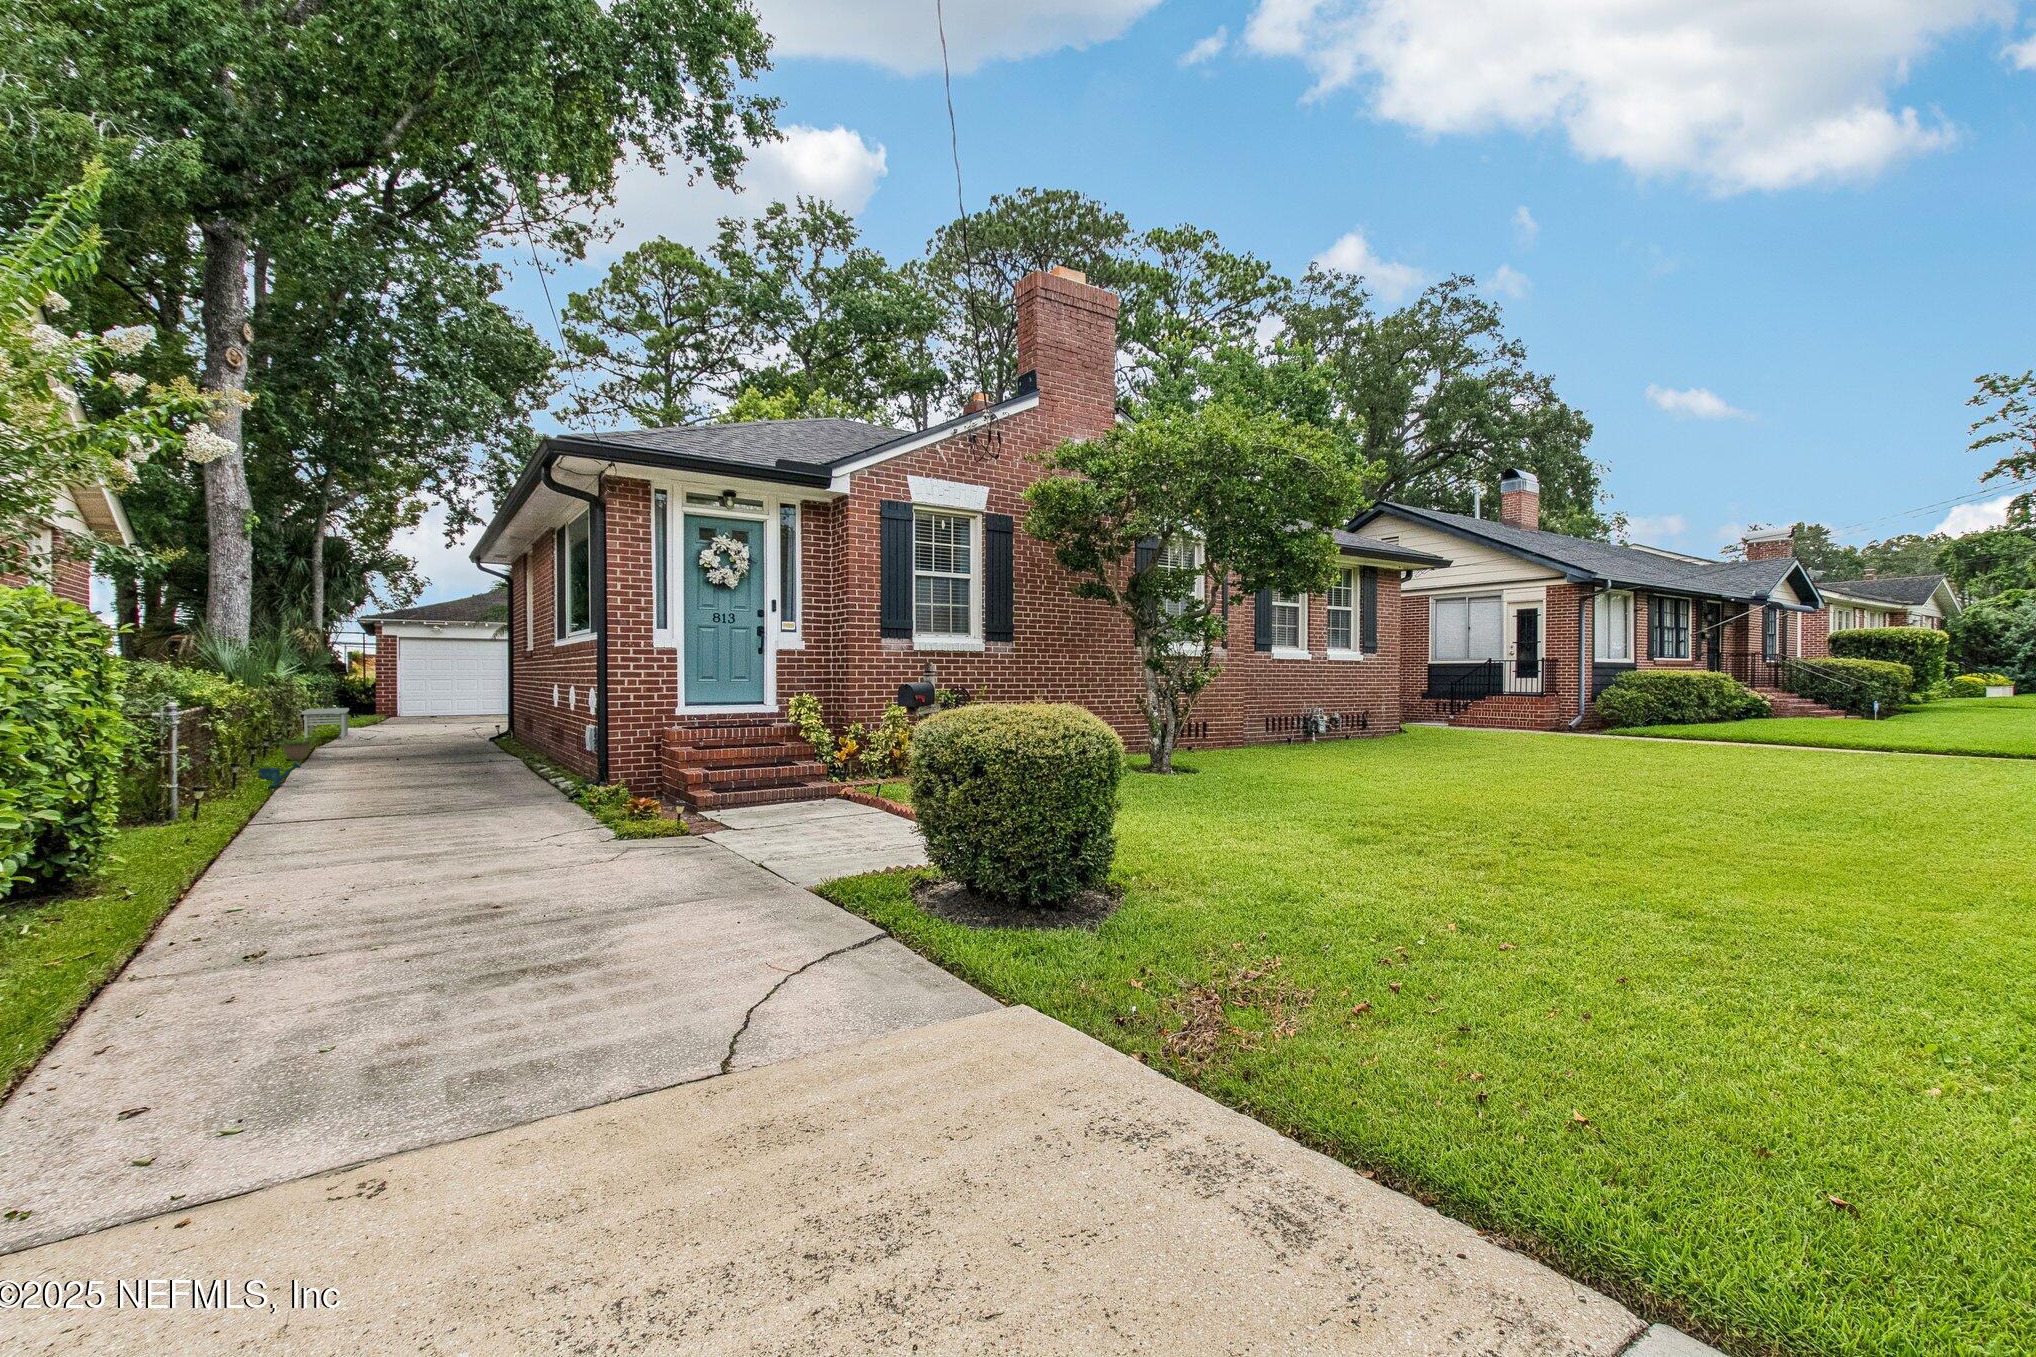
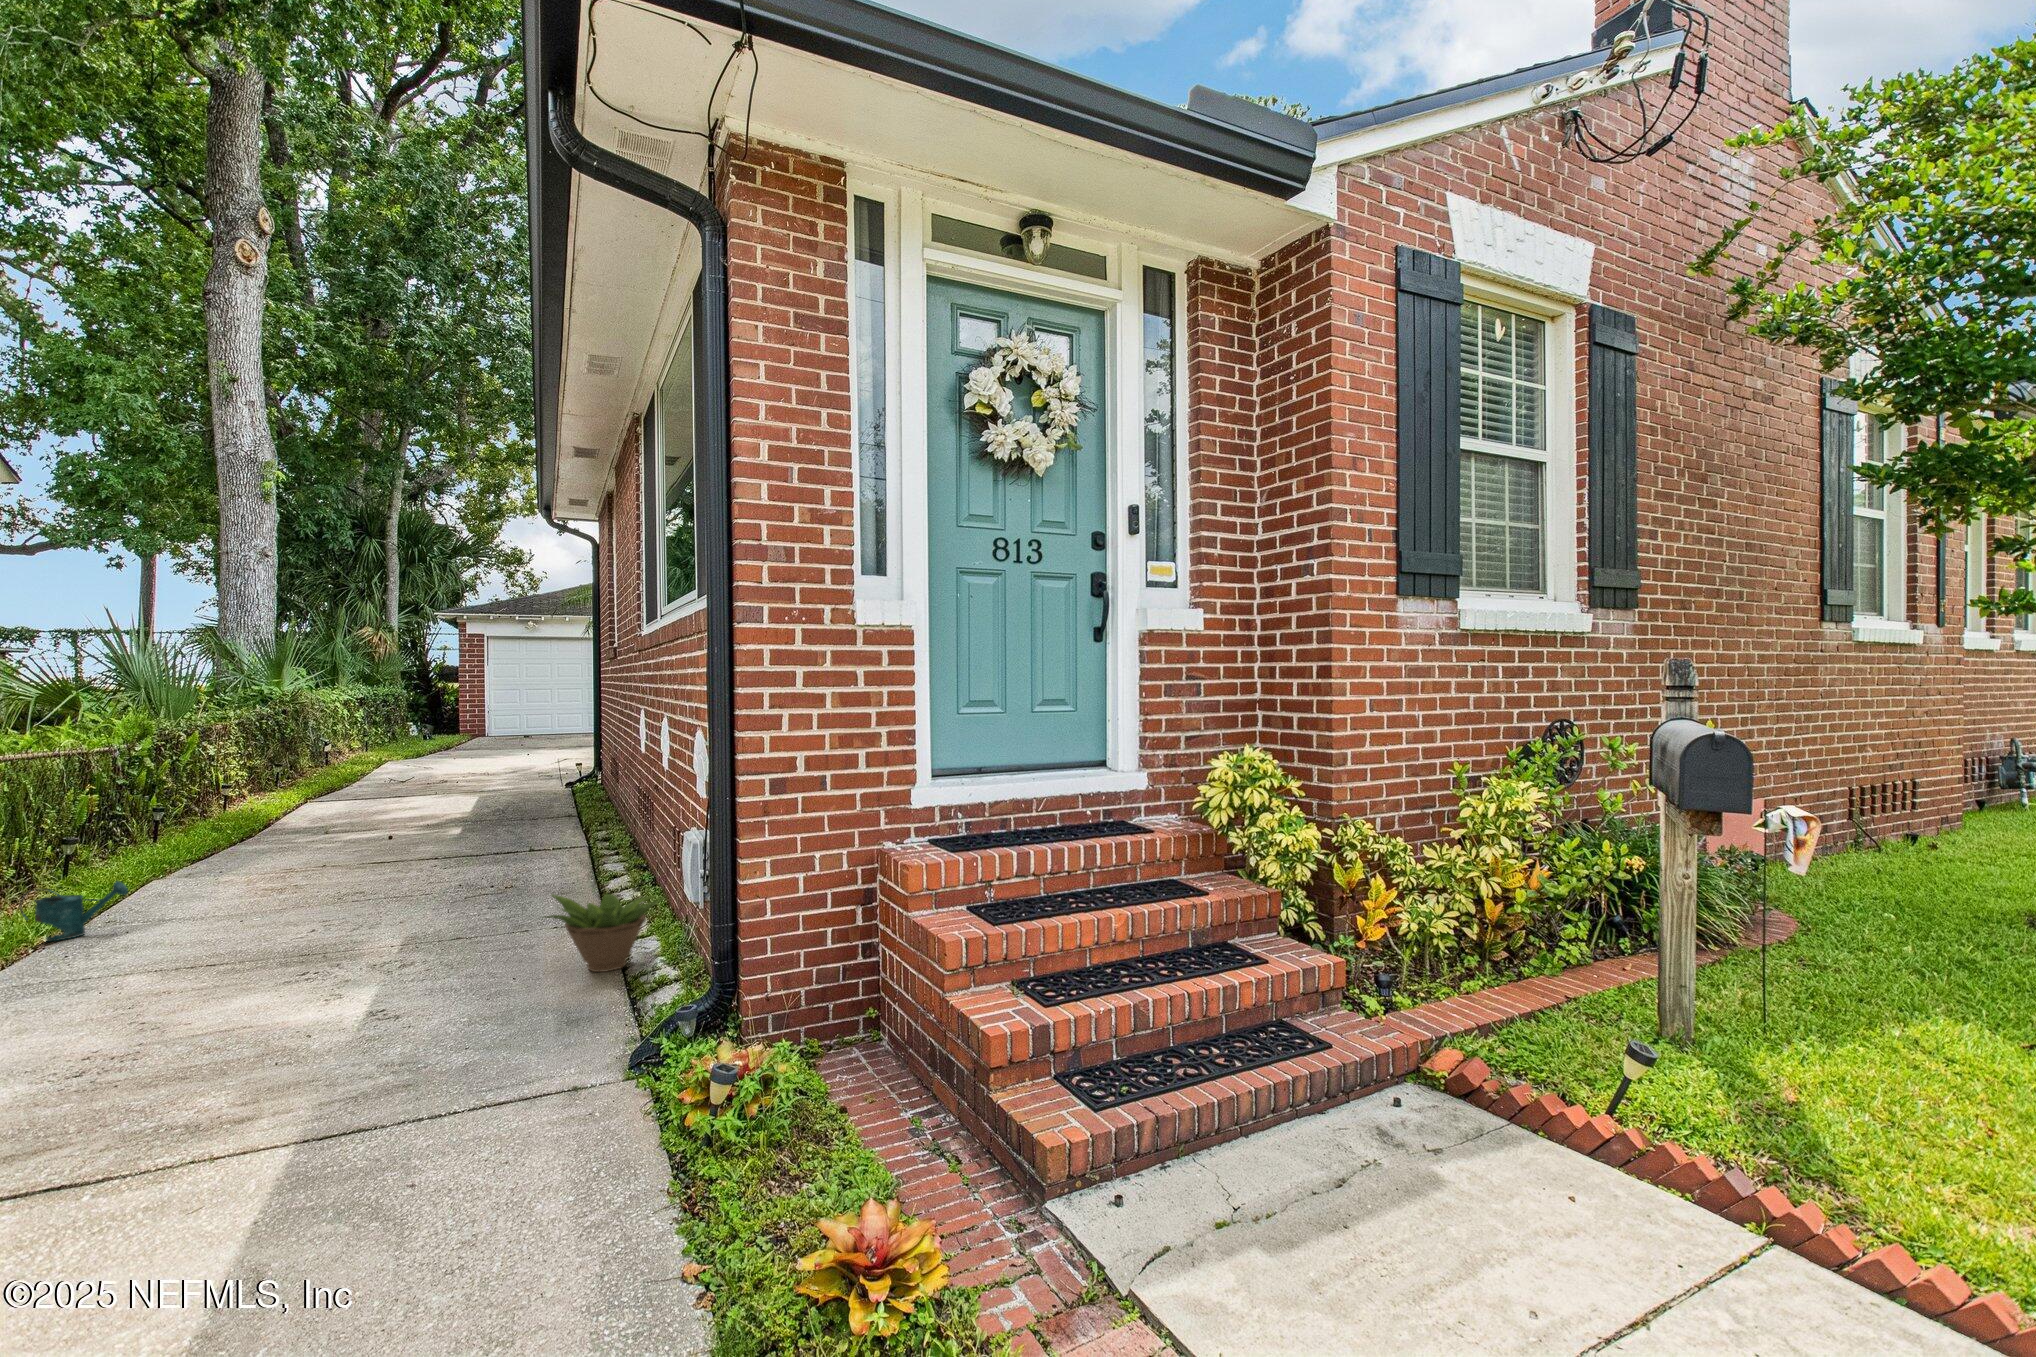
storage bench: present [302,708,349,740] -> none [299,737,378,790]
decorative plant: present [278,737,318,760] -> present [546,894,663,972]

